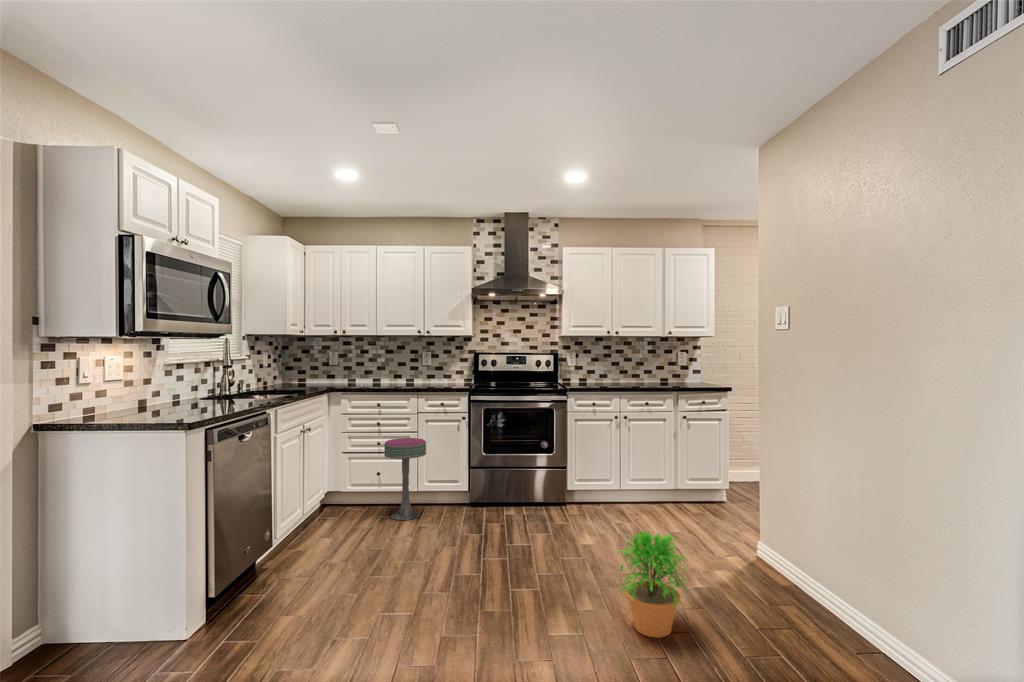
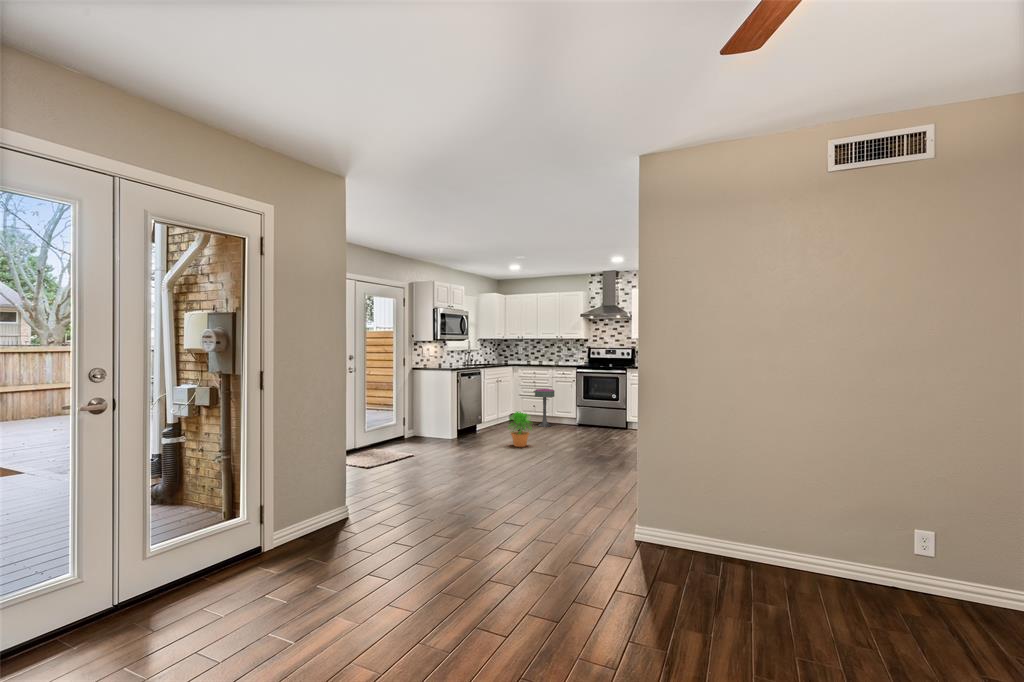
potted plant: present [617,531,685,638] -> present [508,412,532,447]

